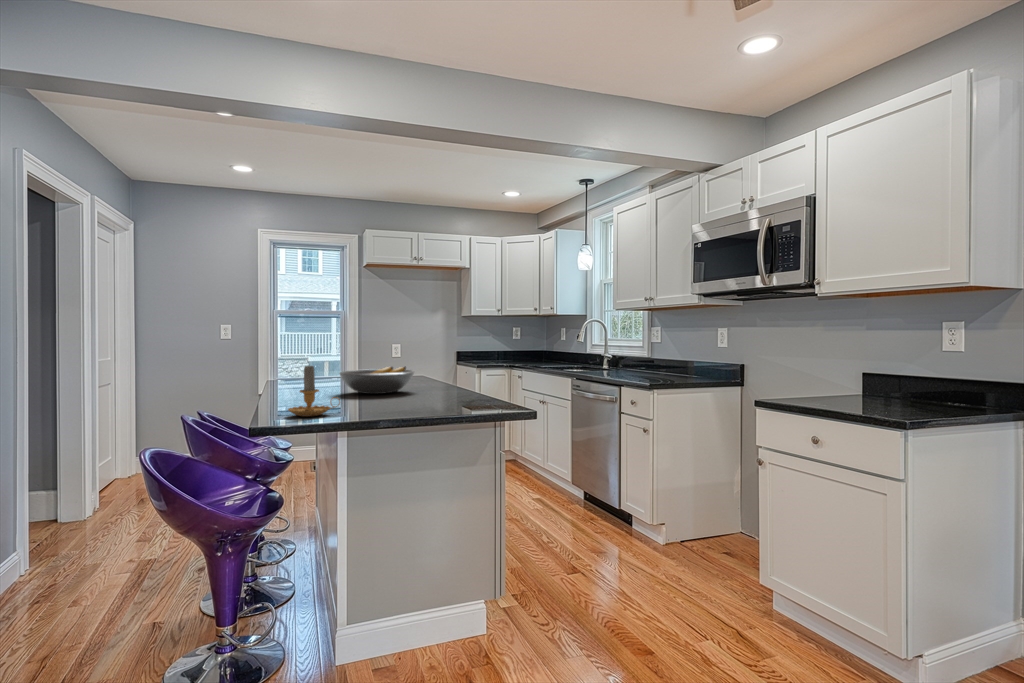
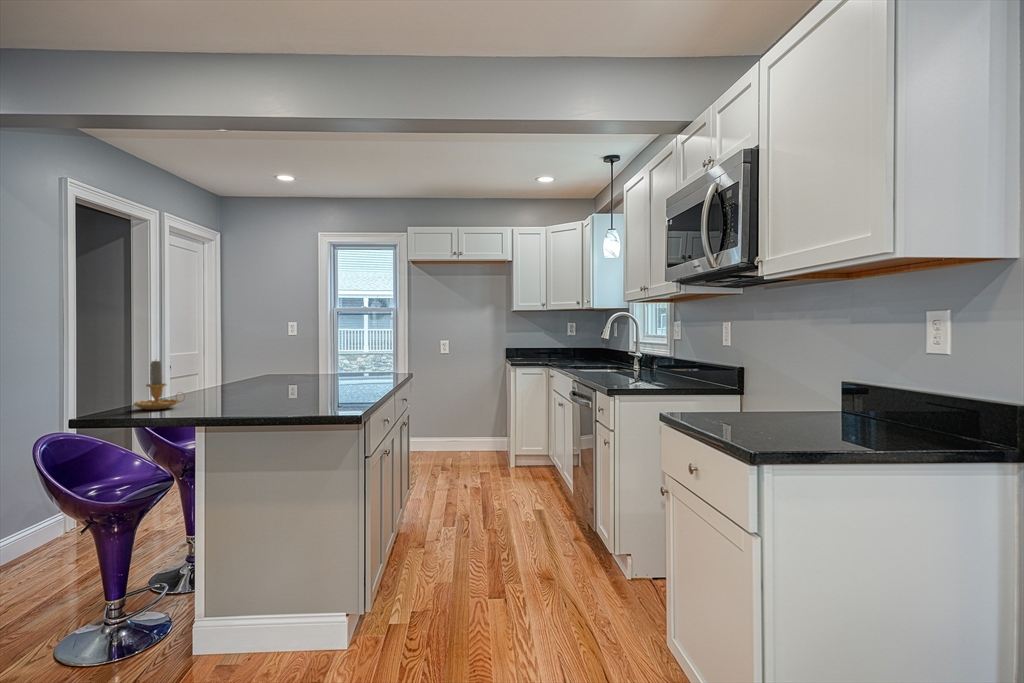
fruit bowl: present [339,366,414,394] -> none [265,363,342,389]

